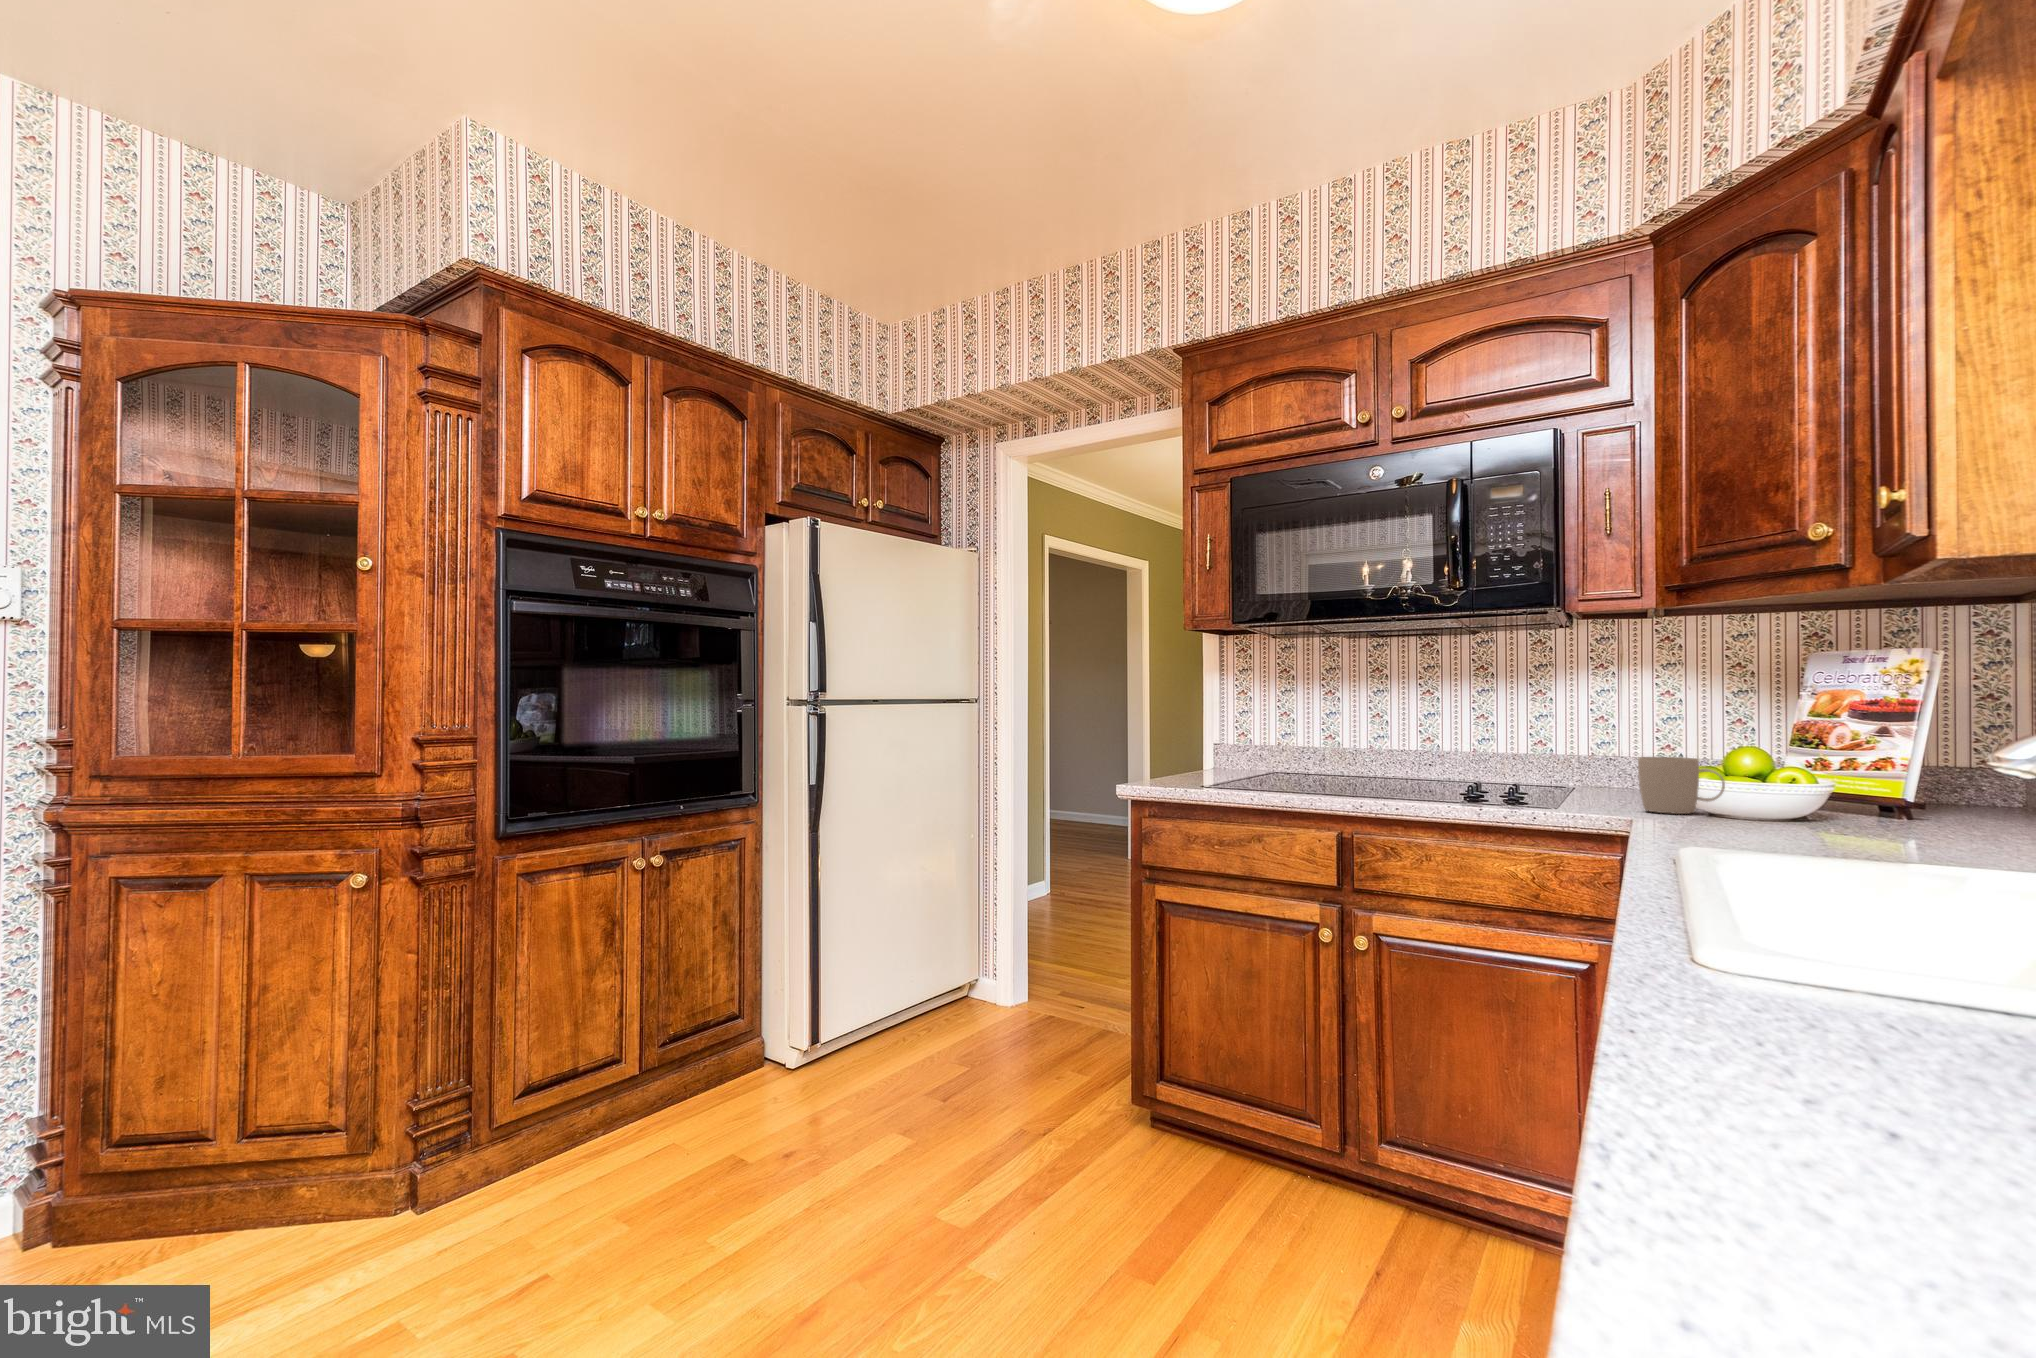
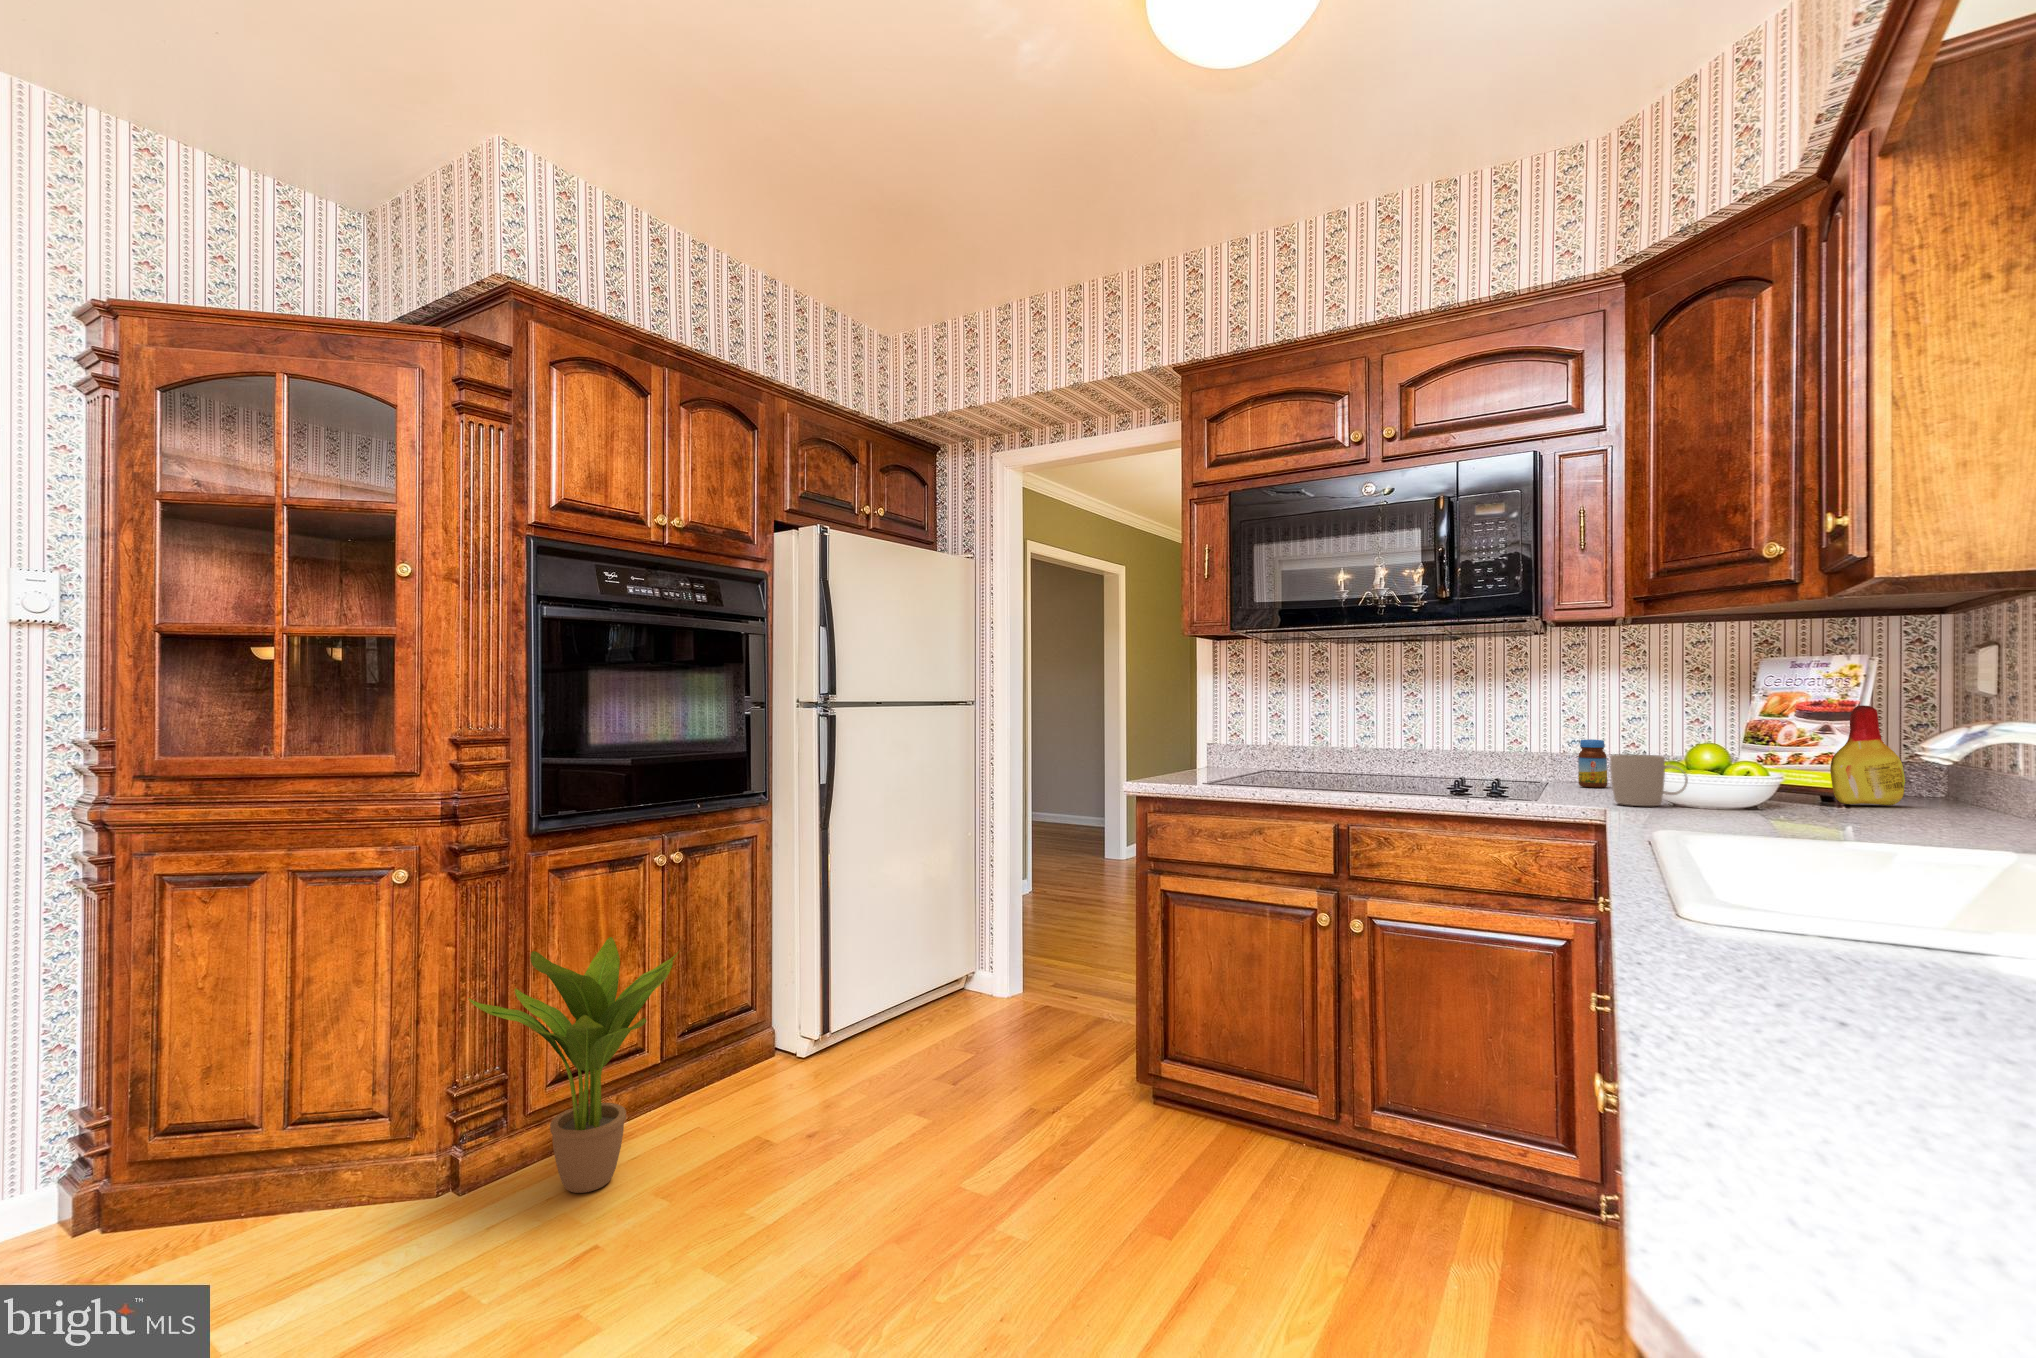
bottle: none [1888,703,1974,814] -> present [1830,705,1905,805]
jar: none [1608,741,1639,793] -> present [1578,739,1607,788]
potted plant: none [424,944,649,1211] -> present [468,937,678,1193]

